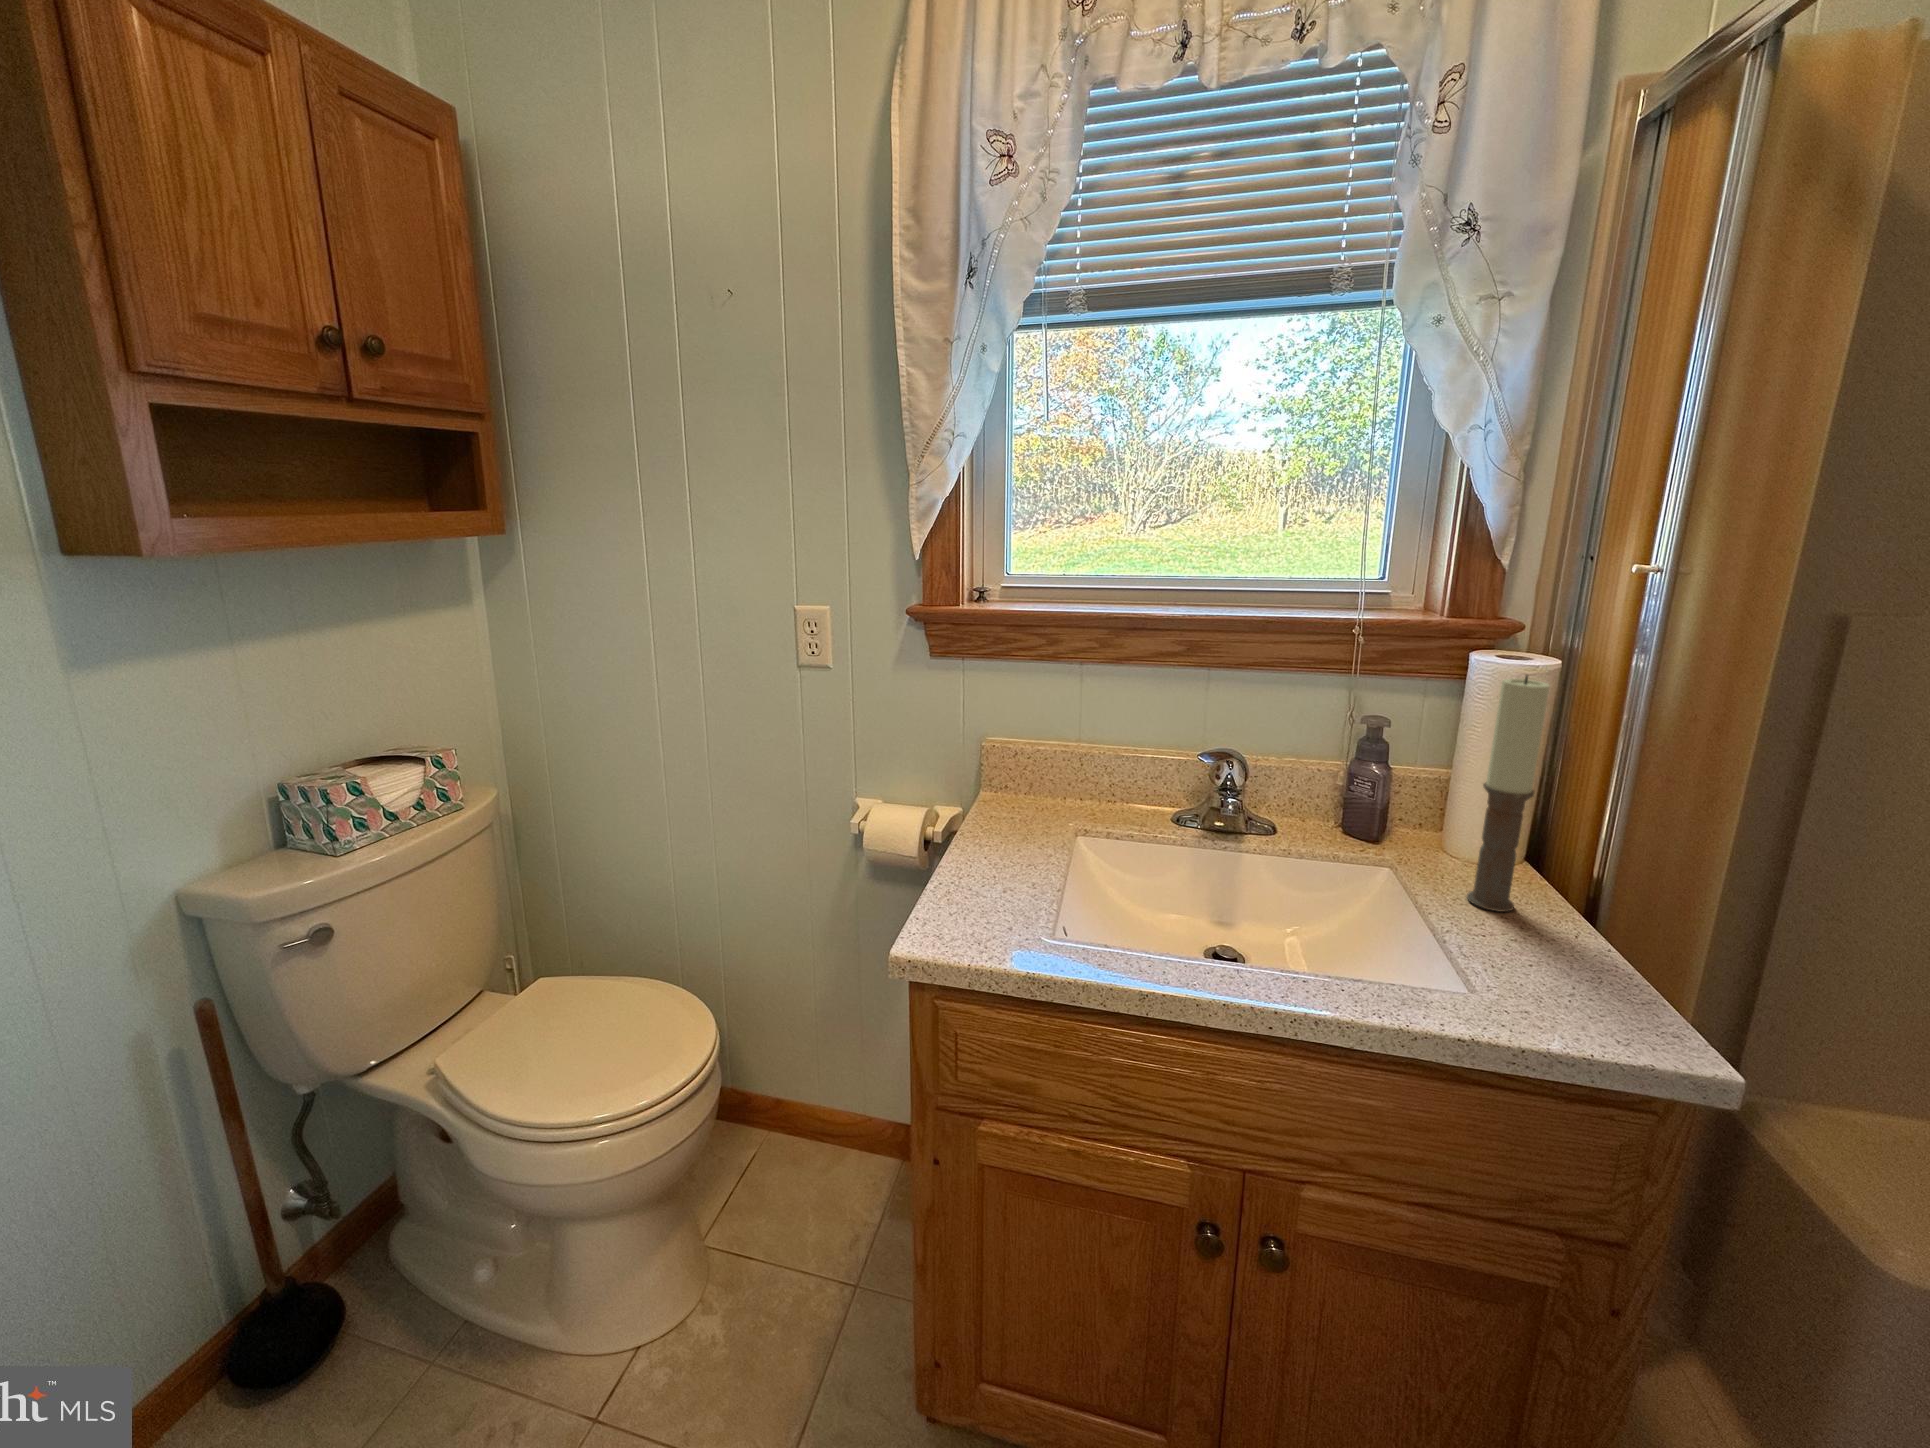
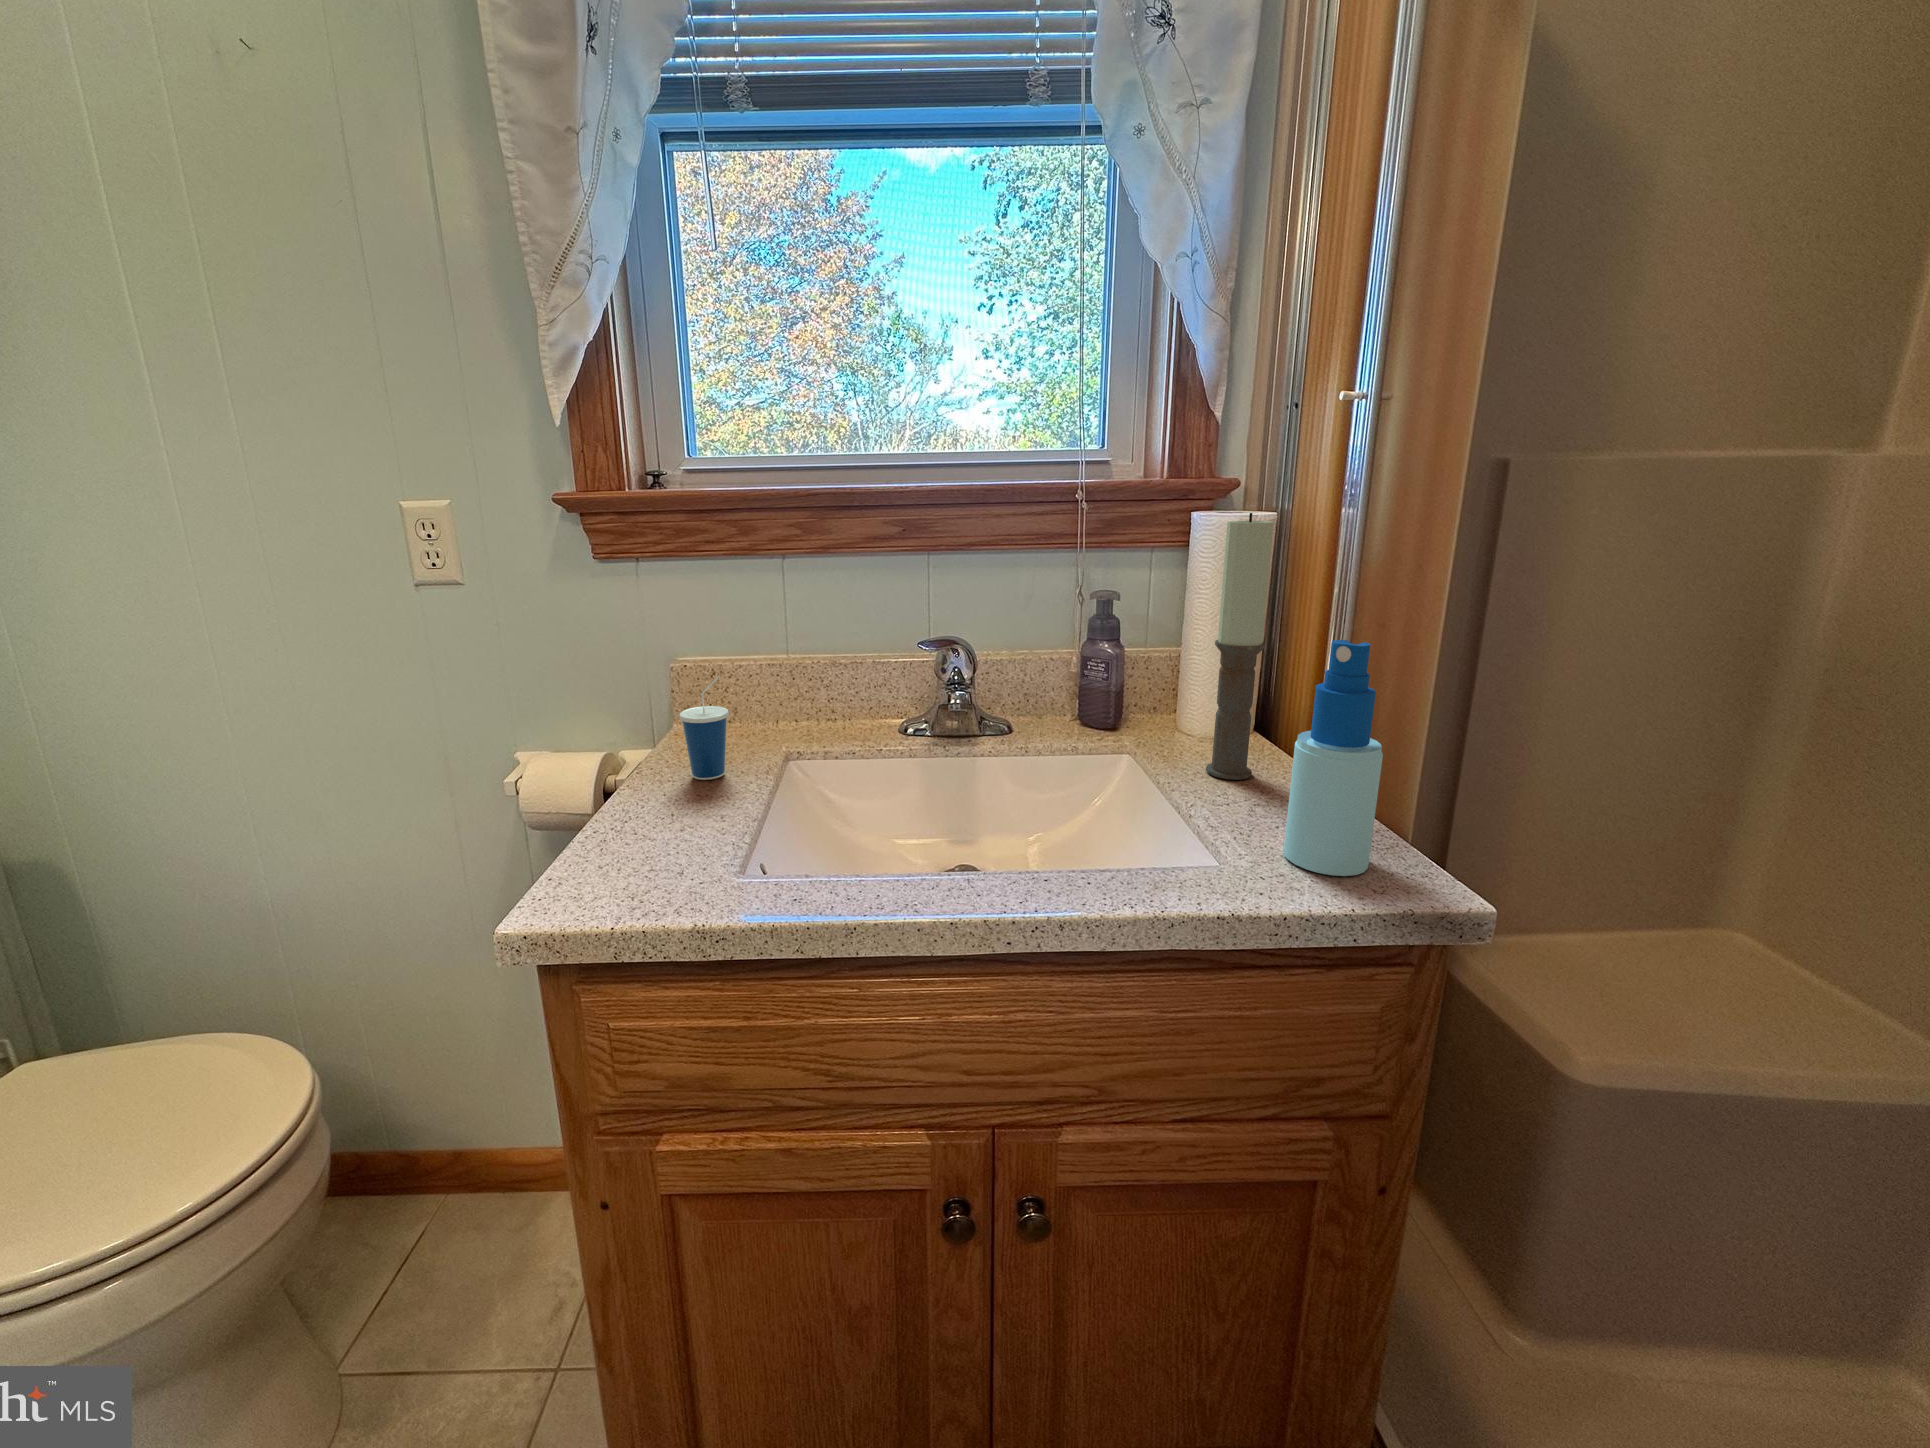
cup: none [997,769,1036,849] -> present [679,677,729,780]
spray bottle: none [1532,816,1636,1023] -> present [1284,640,1383,876]

